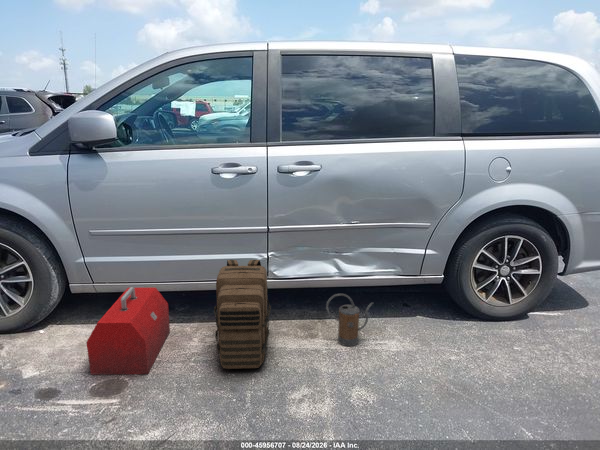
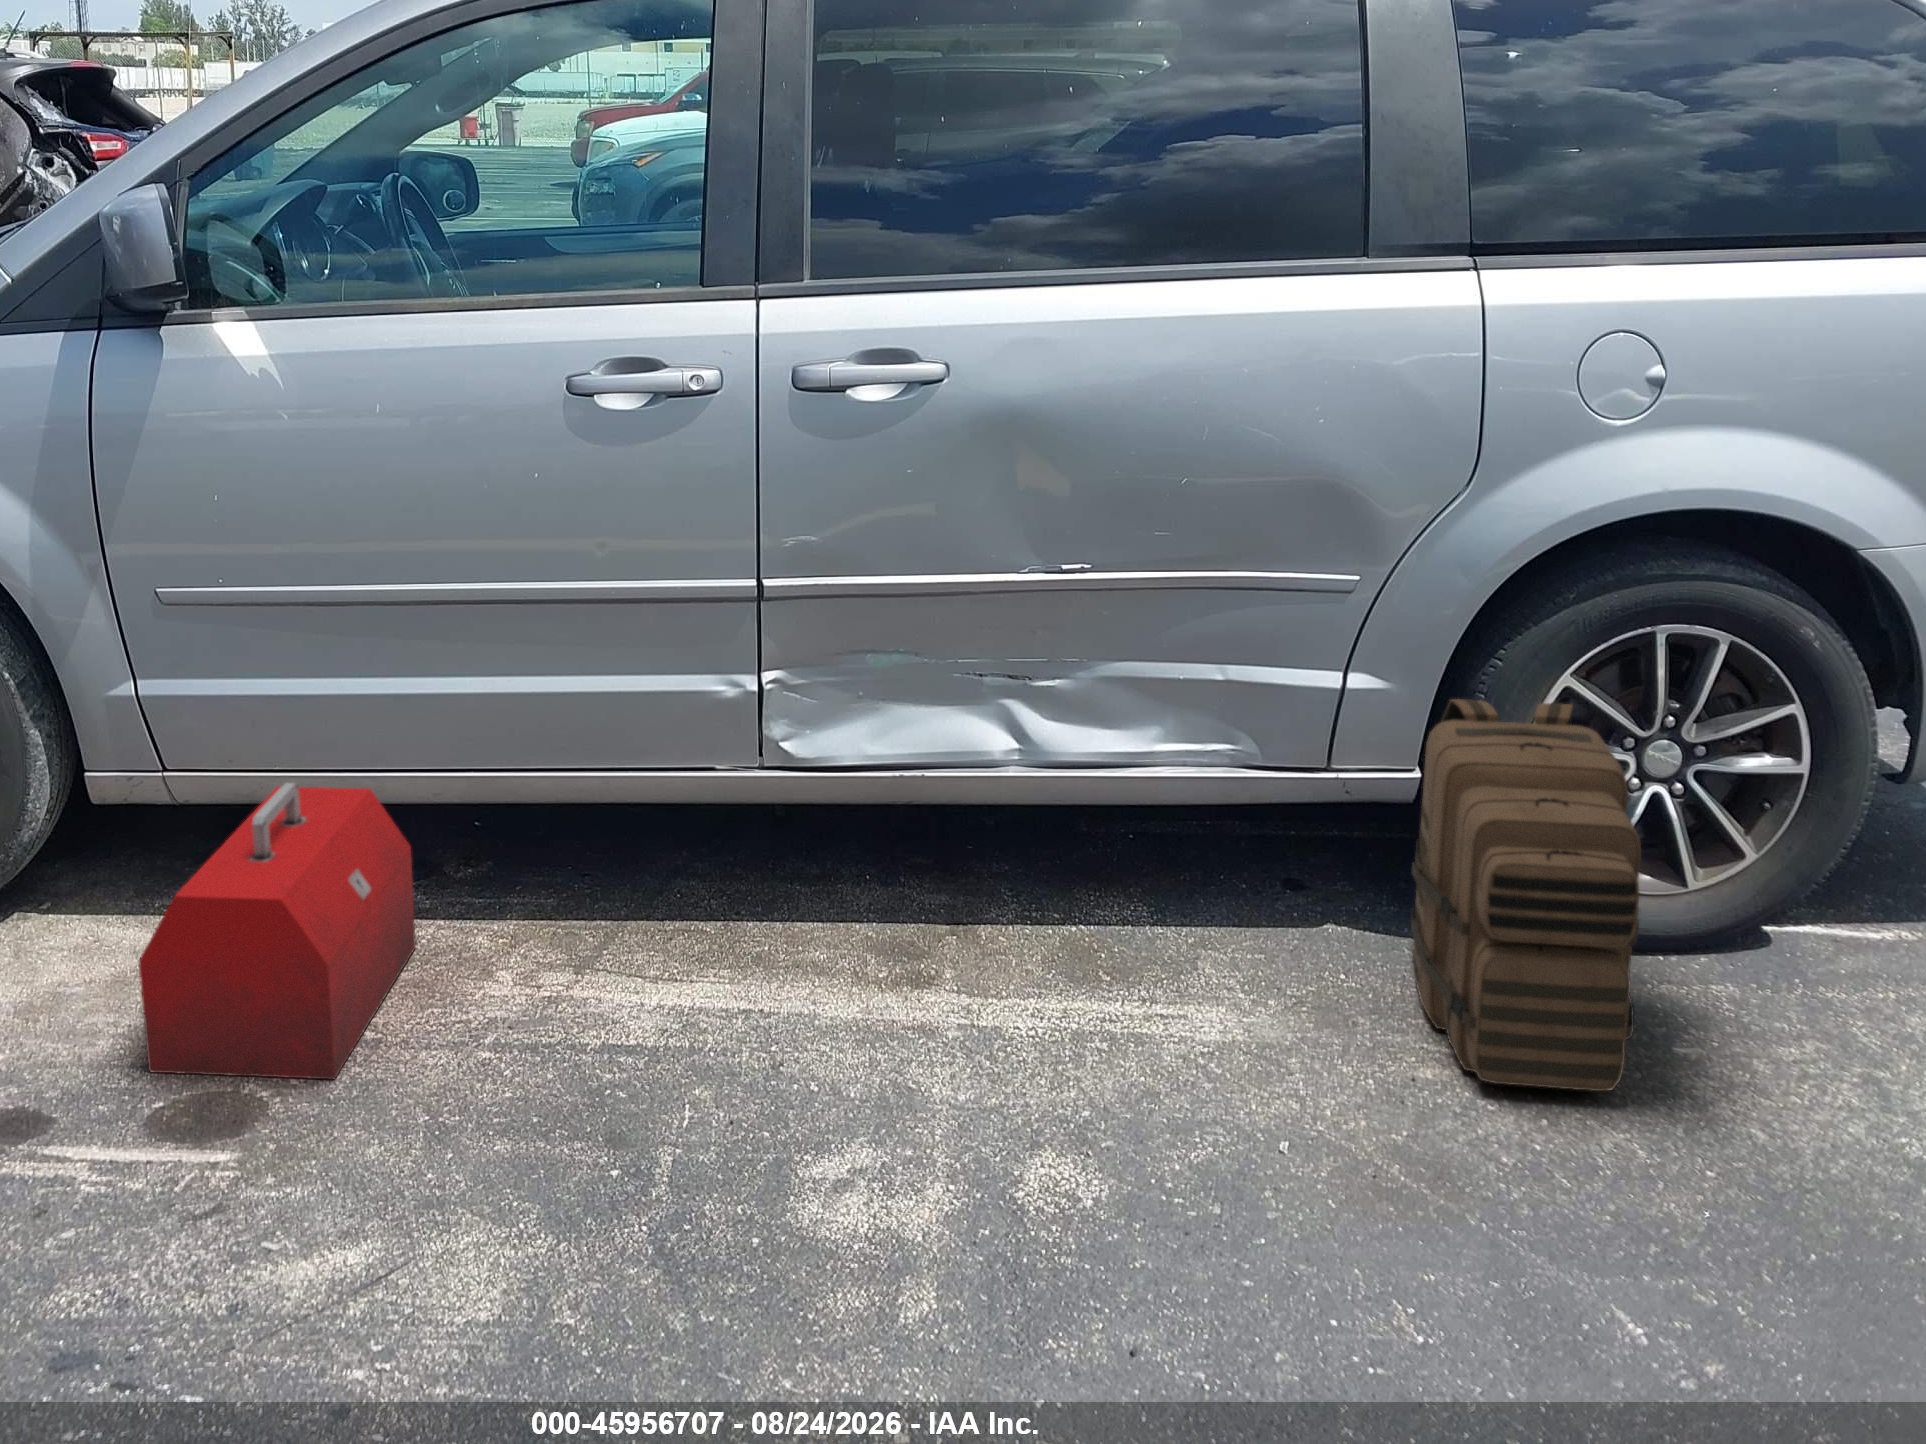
backpack: present [214,260,271,369] -> present [1411,699,1641,1091]
watering can: present [326,294,373,346] -> none [961,824,1135,1019]

